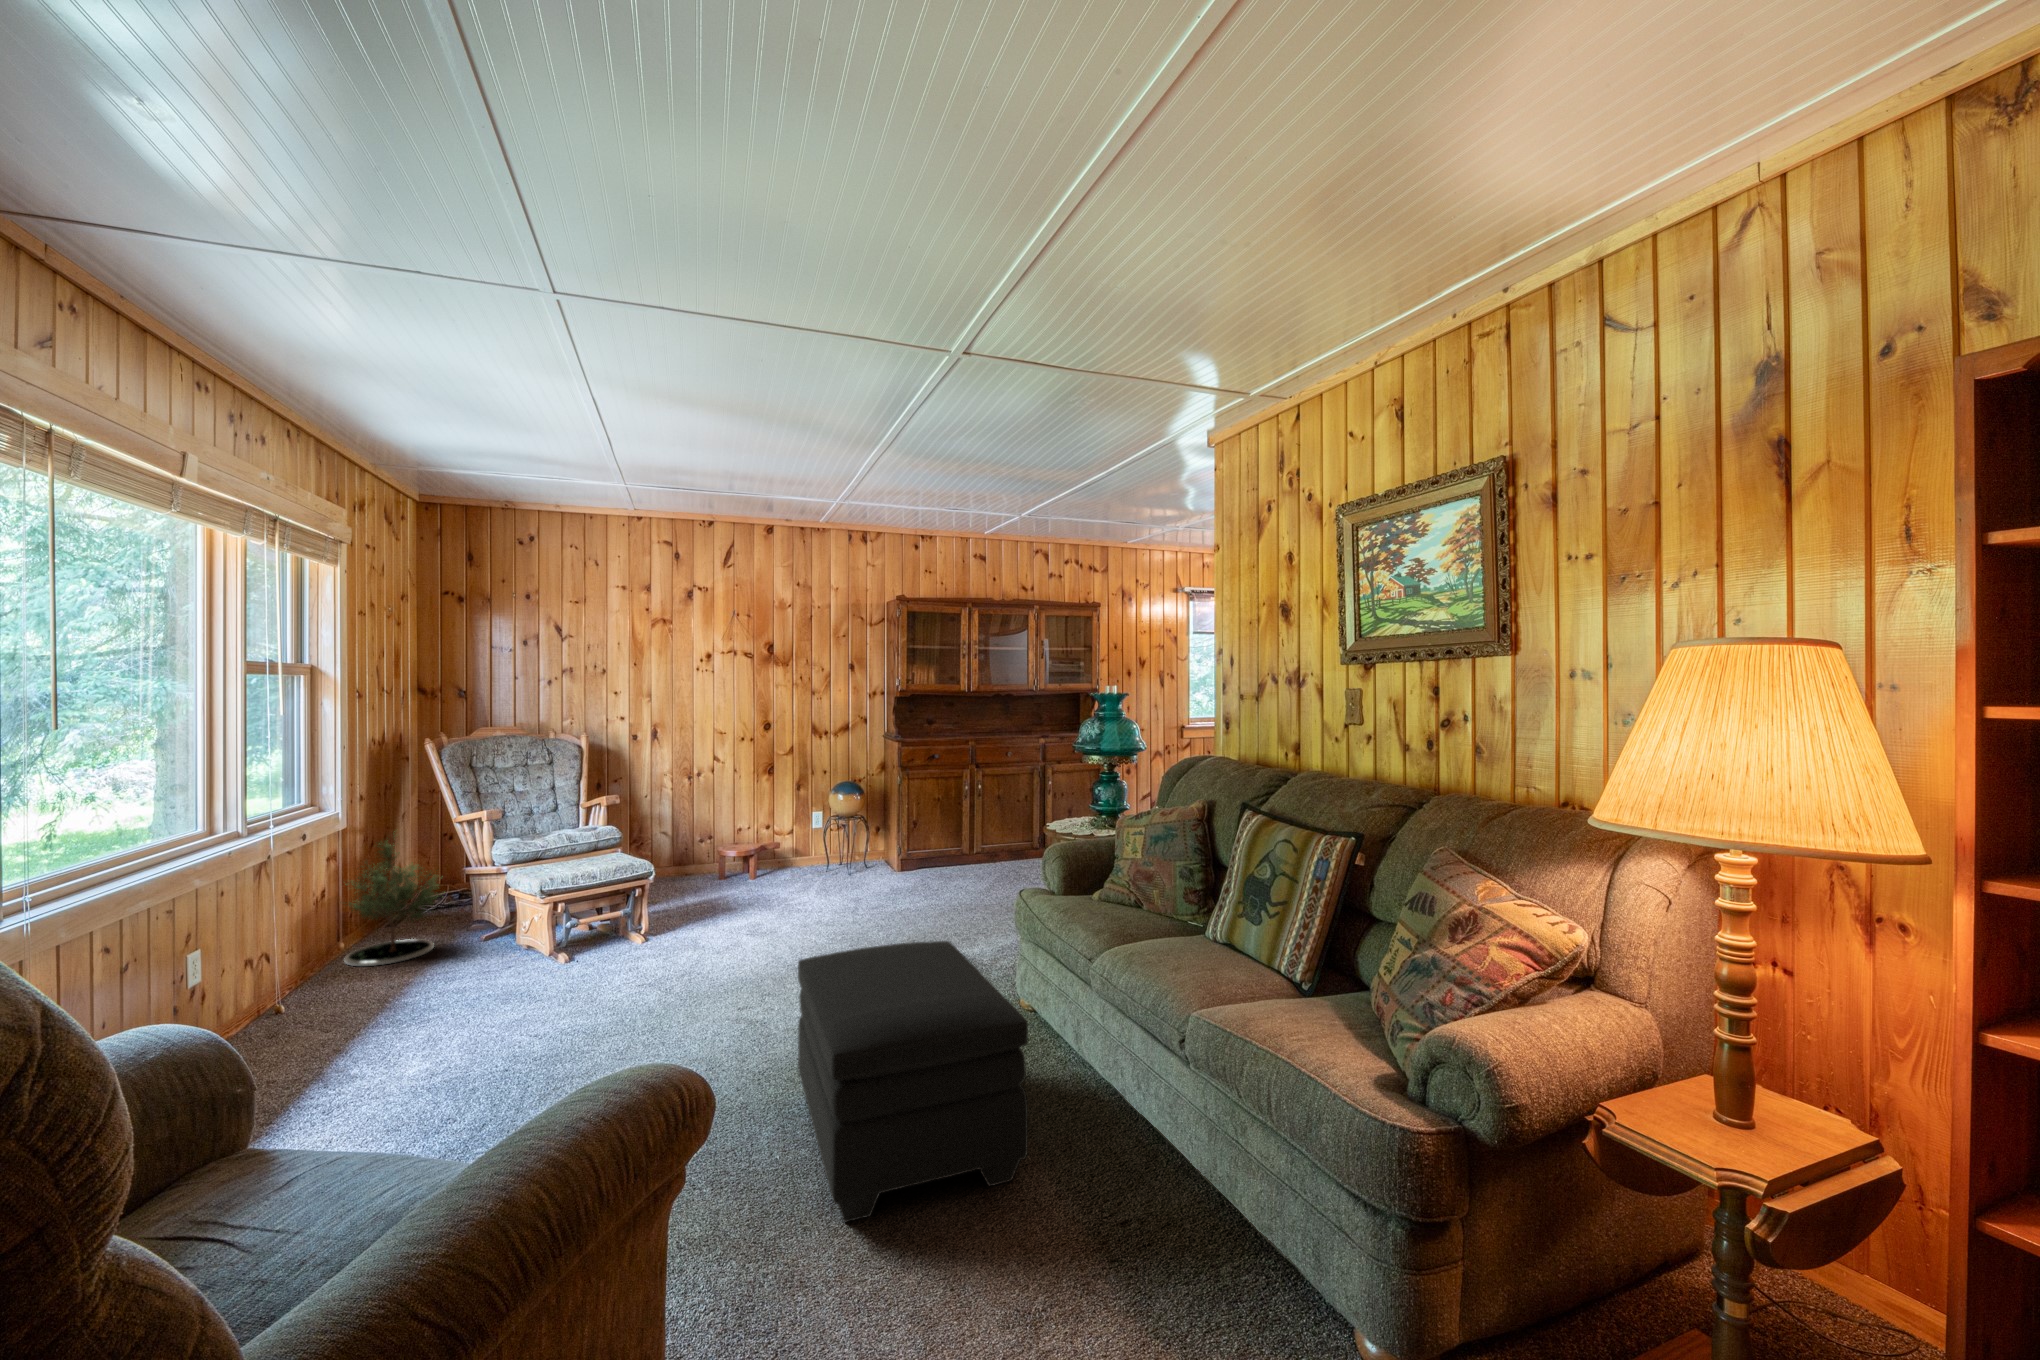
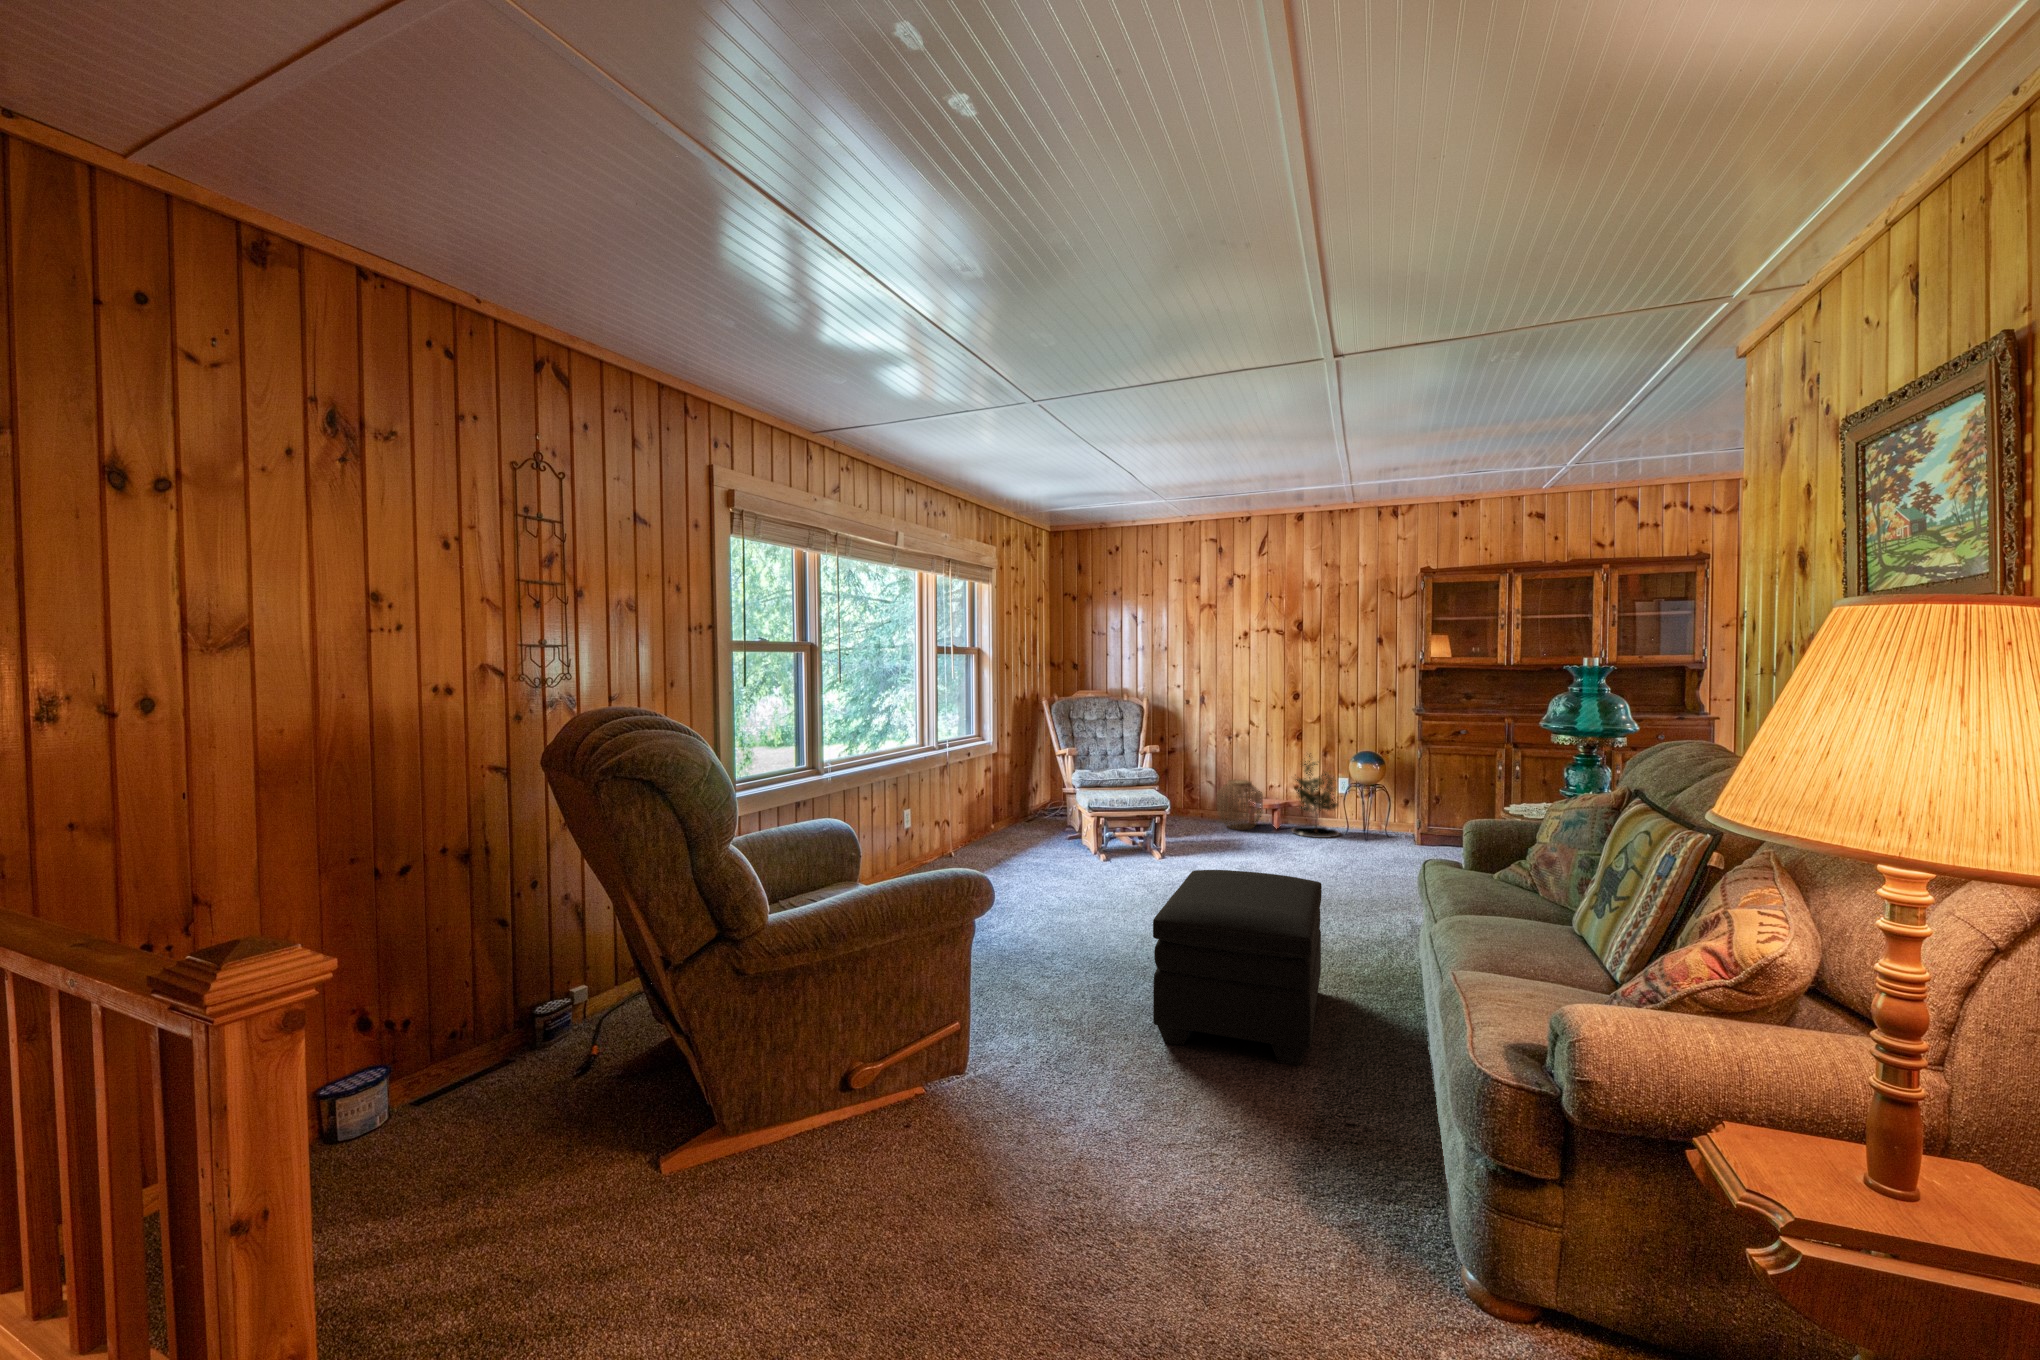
woven basket: none [680,824,735,882] -> present [1217,780,1263,830]
potted tree: present [344,835,445,966] -> present [1291,753,1342,838]

